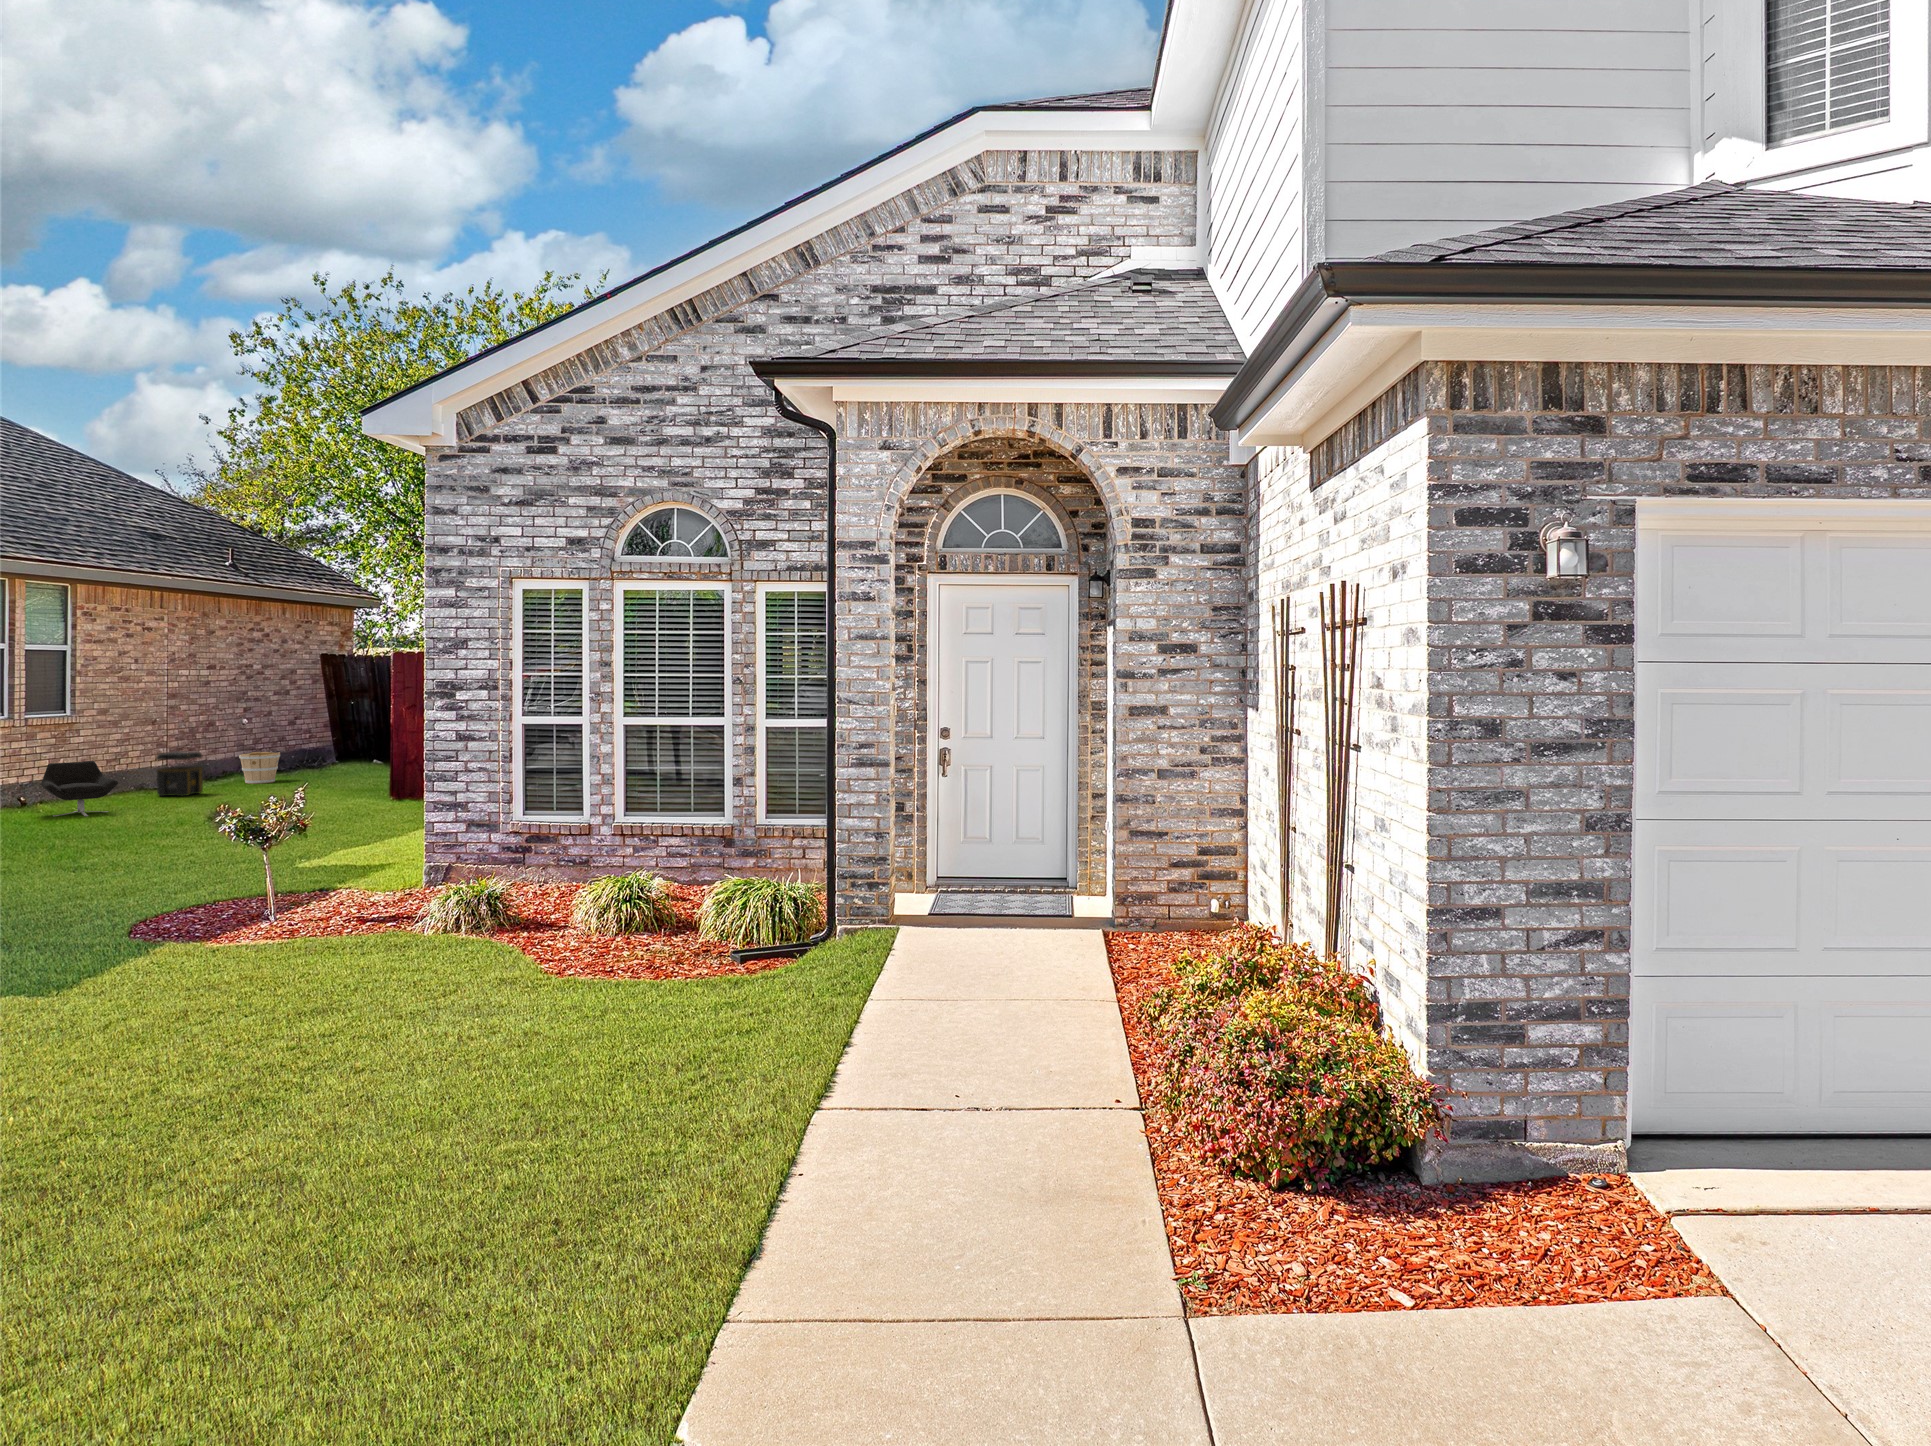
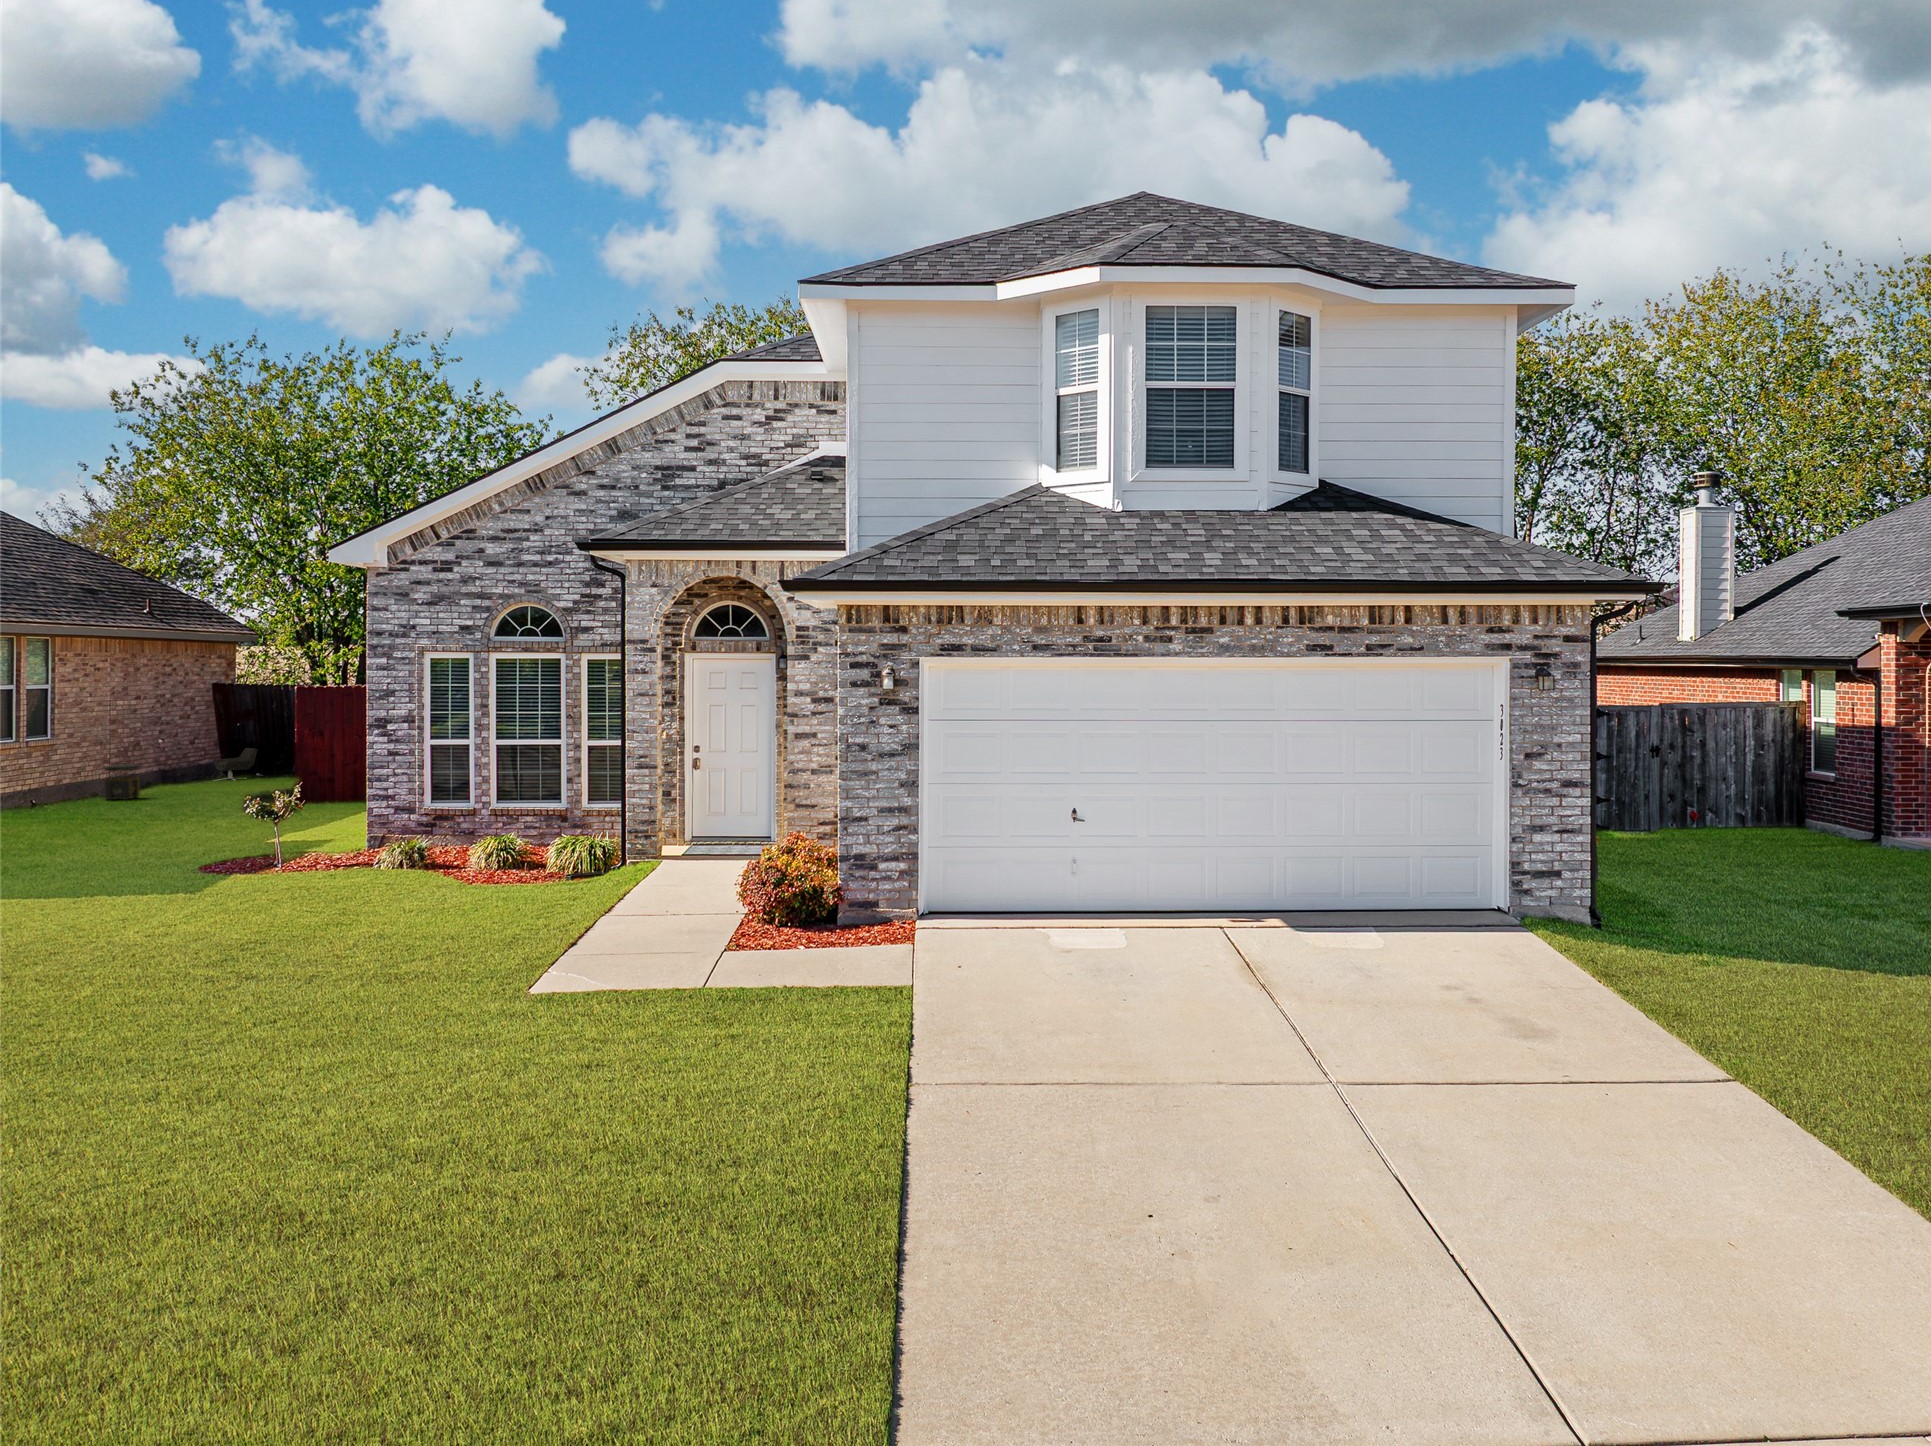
wooden bucket: present [239,752,280,784] -> none [160,764,193,790]
lounge chair: present [41,761,118,816] -> present [214,748,257,780]

